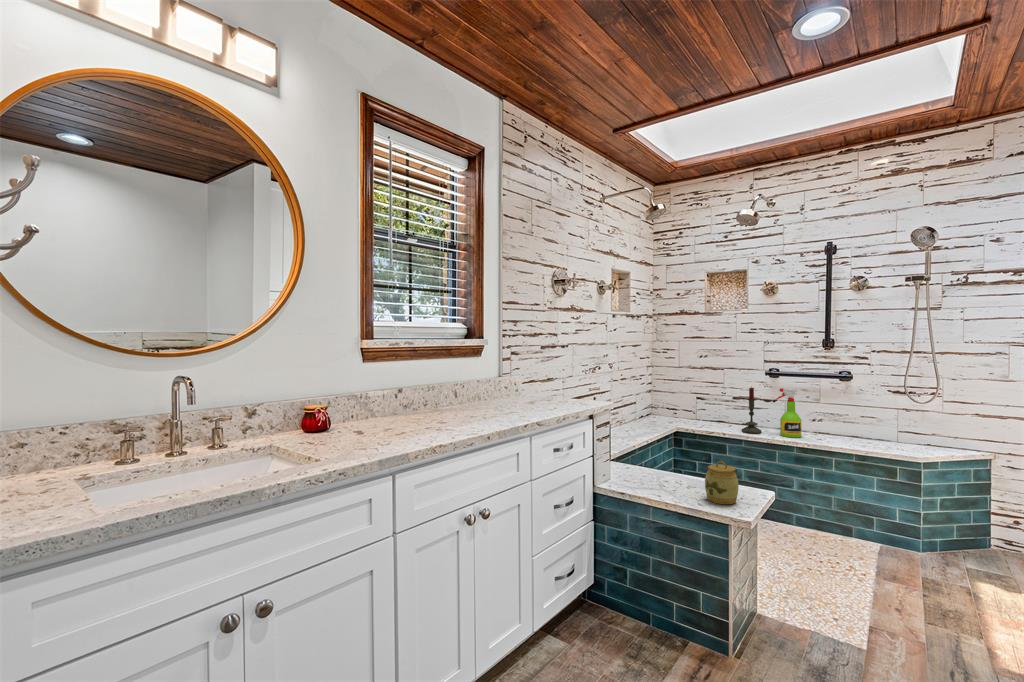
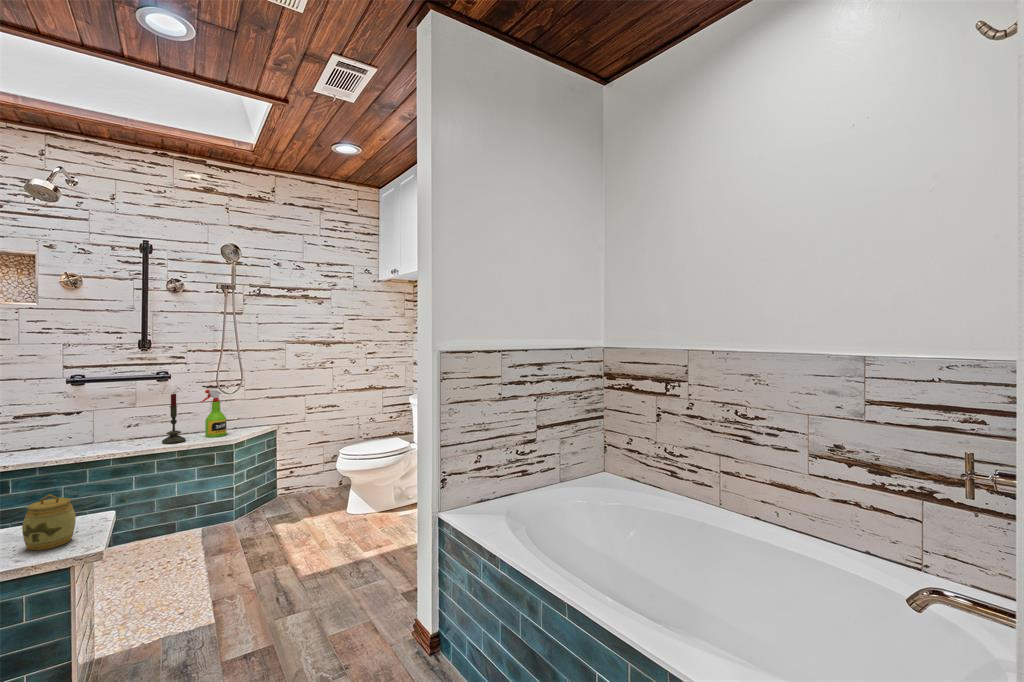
candle: present [742,387,762,434] -> present [162,393,185,444]
spray bottle: present [775,388,801,438] -> present [201,390,226,437]

